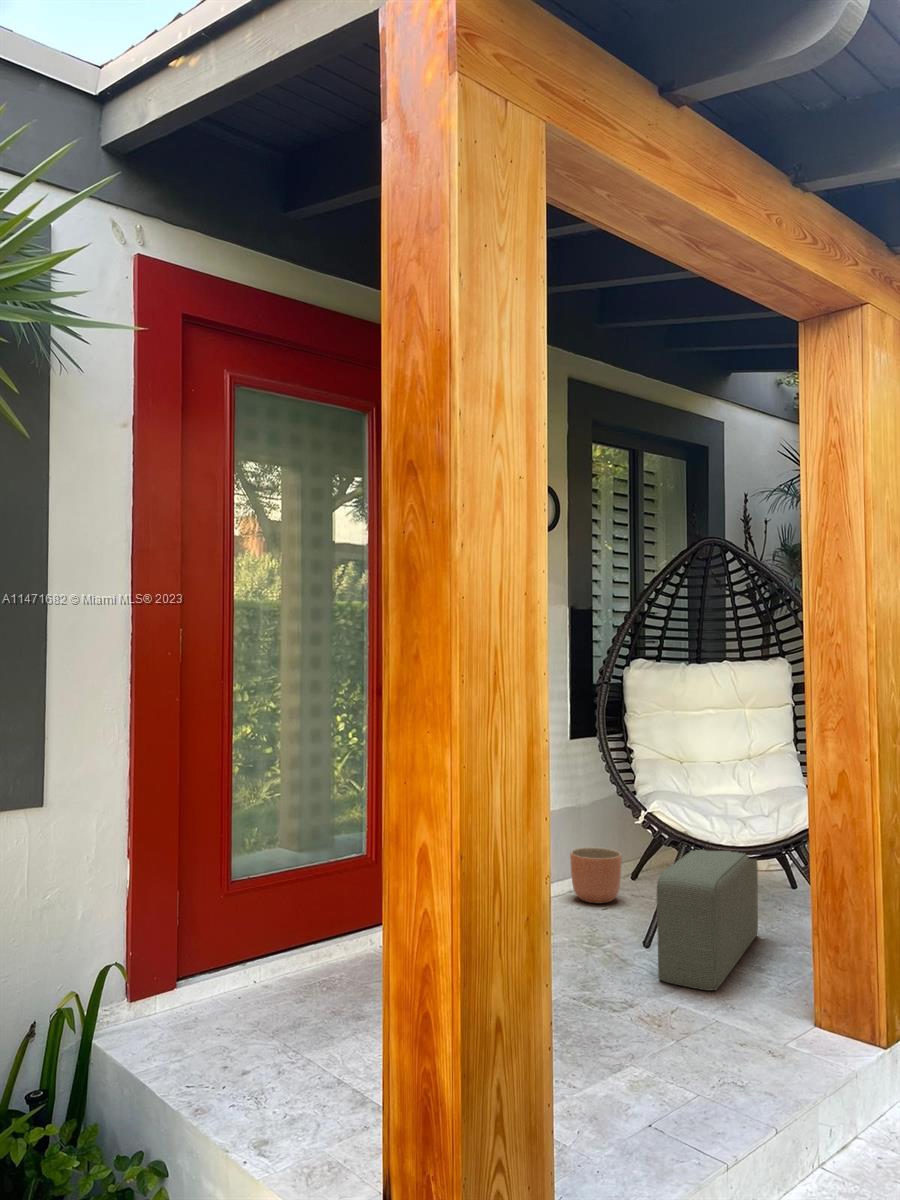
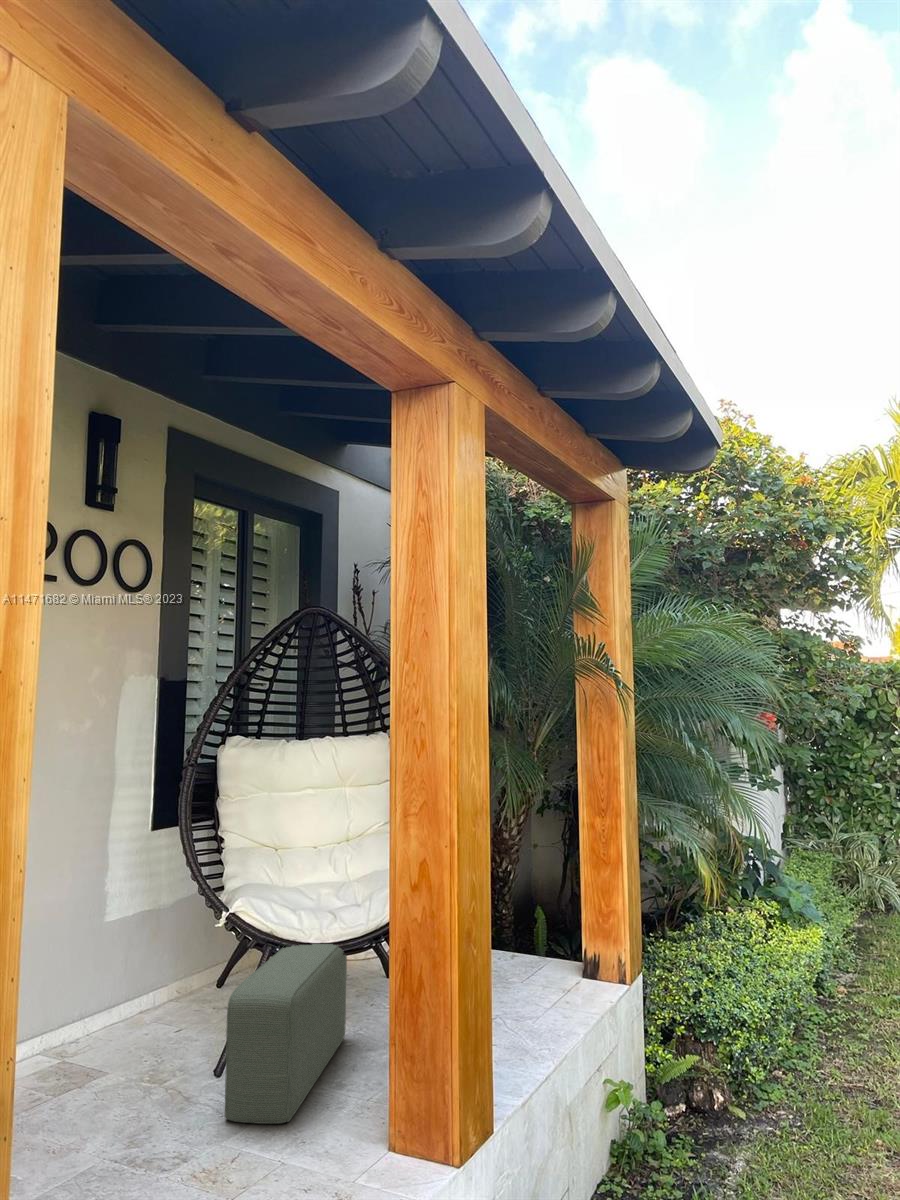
planter: present [570,847,622,903] -> none [143,954,204,1023]

